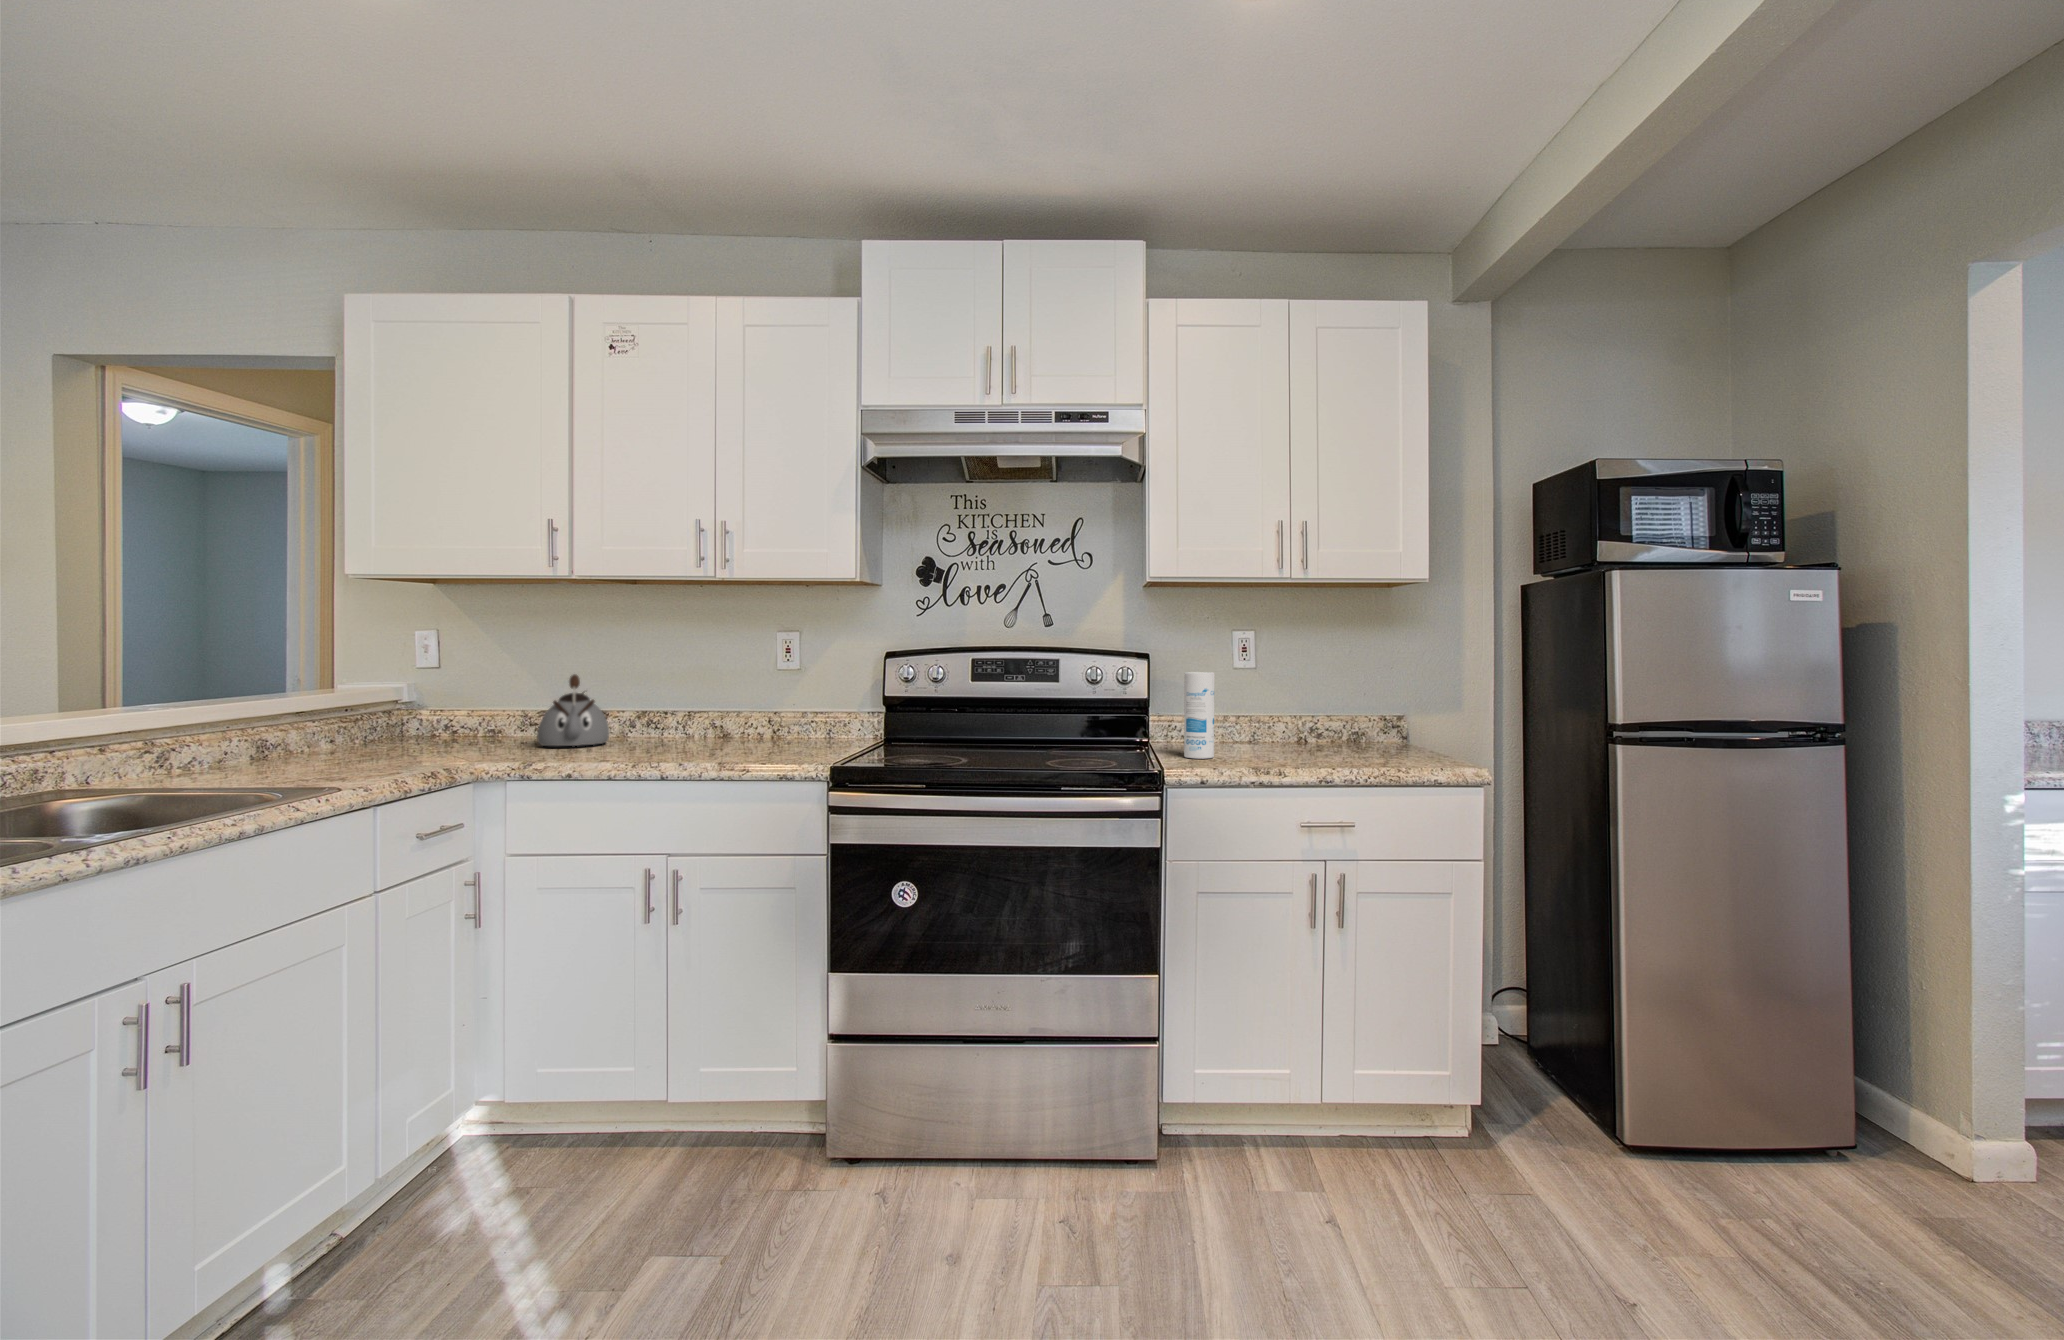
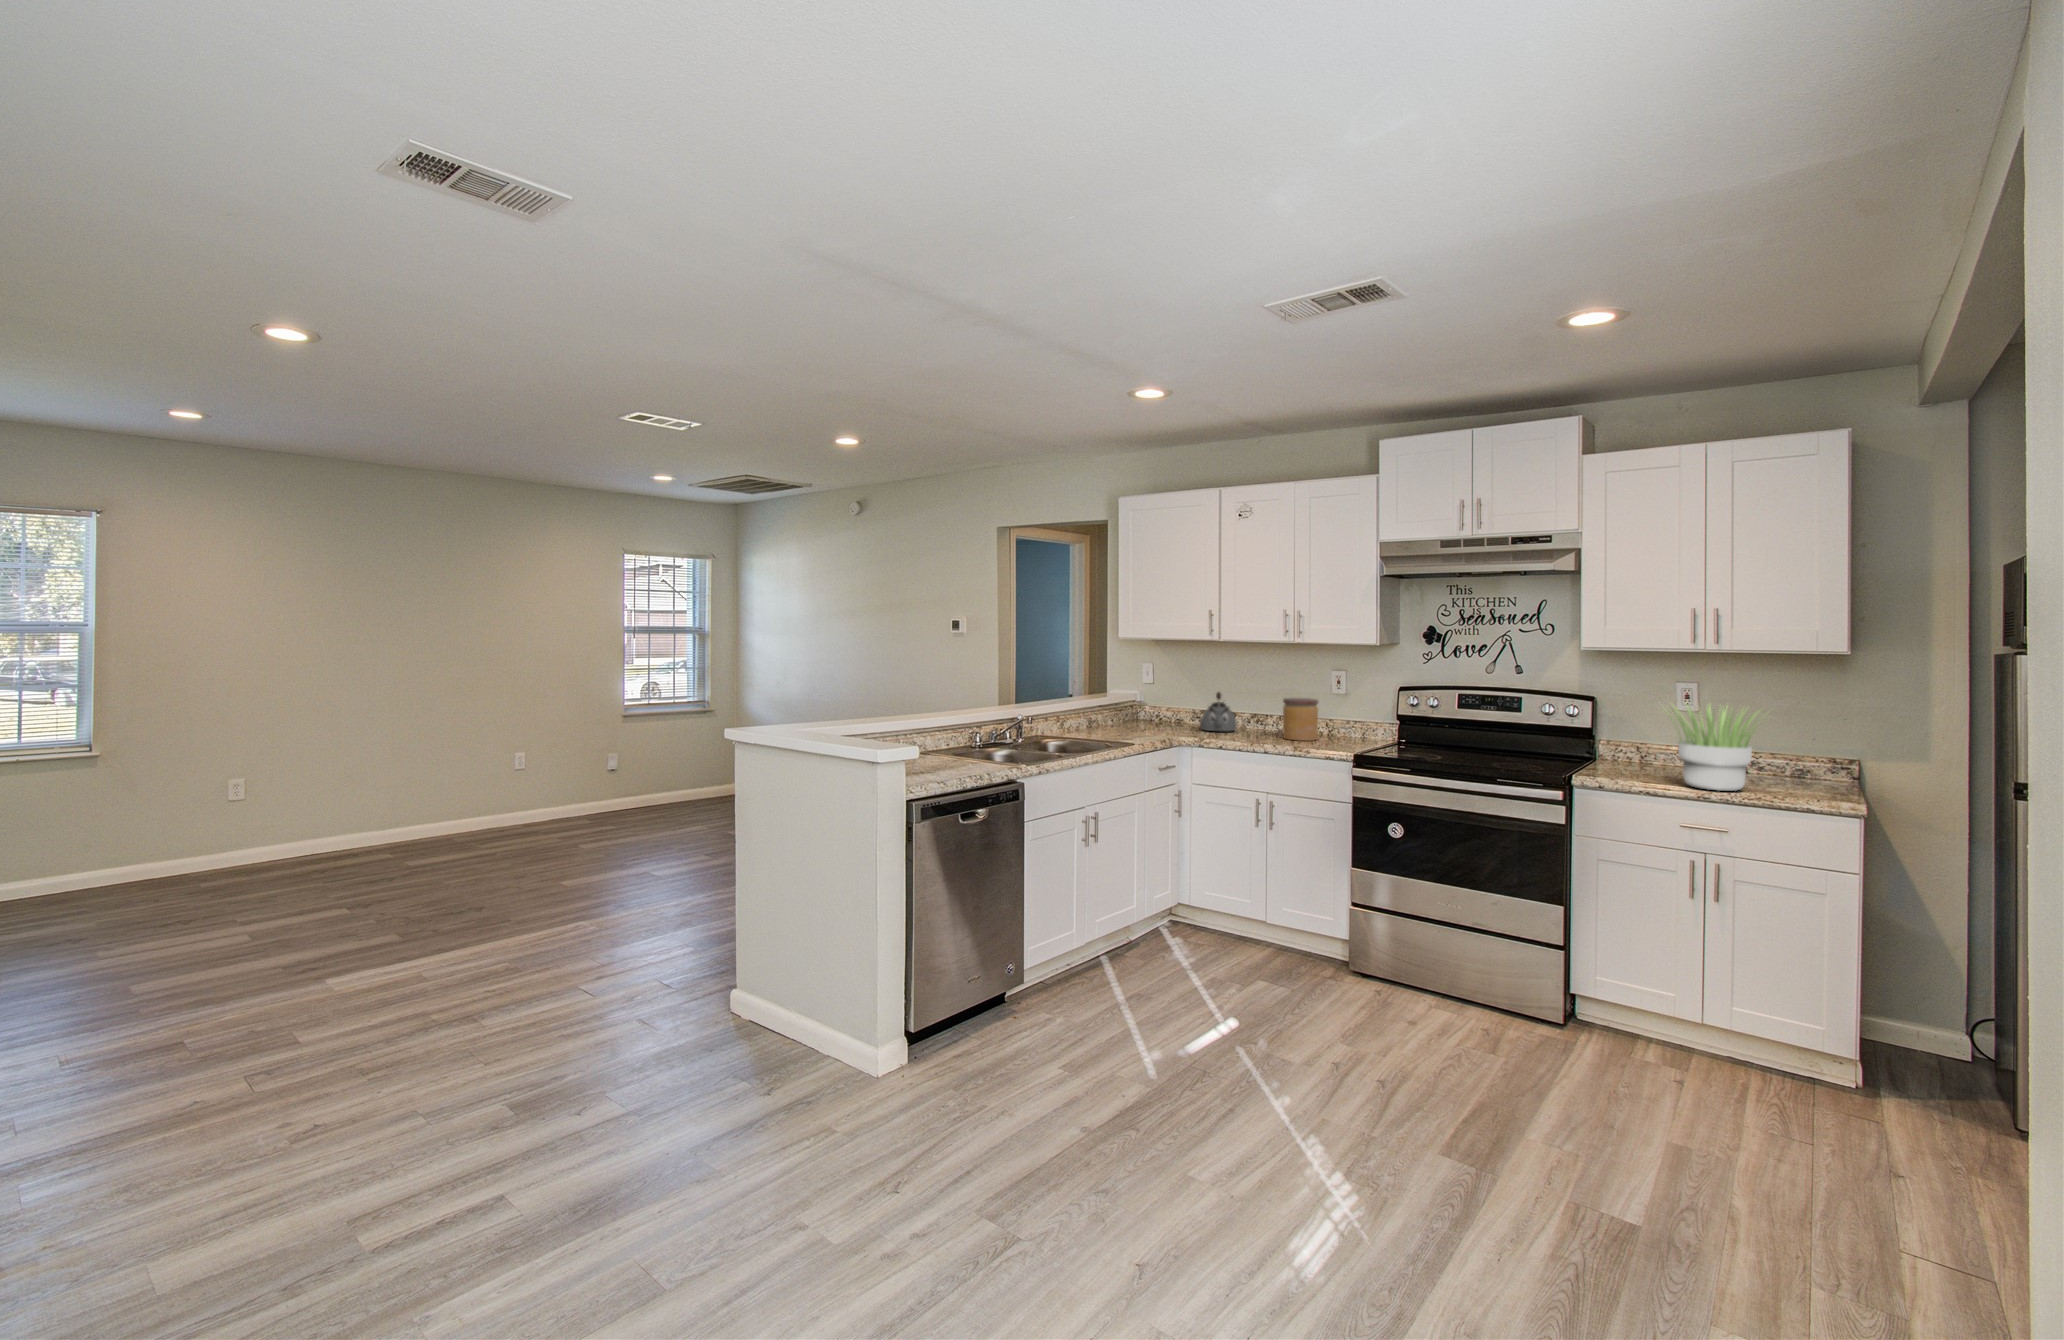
potted plant: none [1249,648,1391,770] -> present [1668,705,1757,791]
canister: present [1184,672,1214,759] -> none [1612,713,1638,774]
jar: none [694,678,756,751] -> present [1283,698,1318,741]

